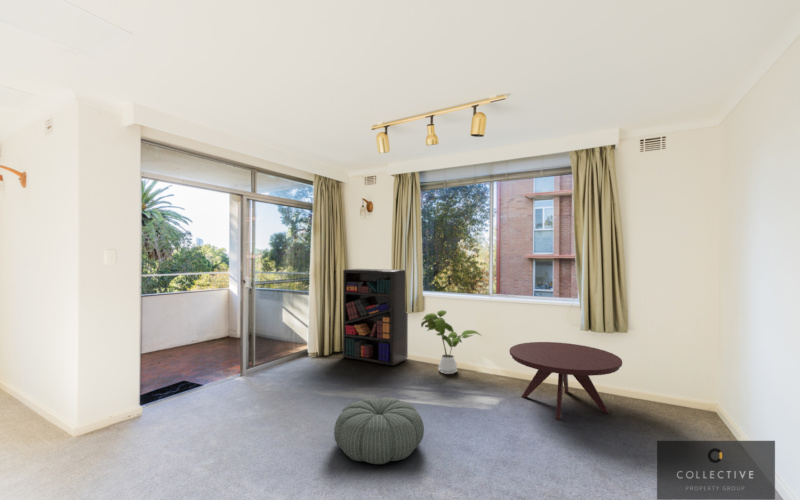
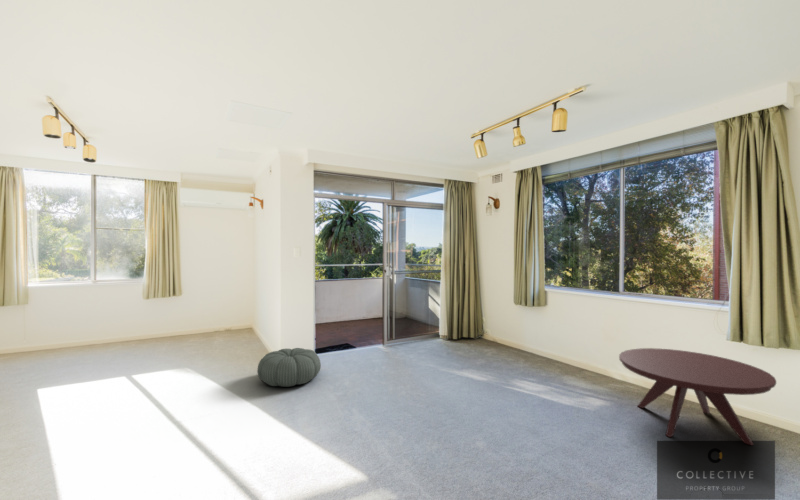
bookshelf: present [343,269,408,366] -> none [469,262,531,356]
house plant: present [421,310,480,374] -> none [535,306,604,372]
pouf: present [334,397,424,464] -> present [257,348,321,387]

